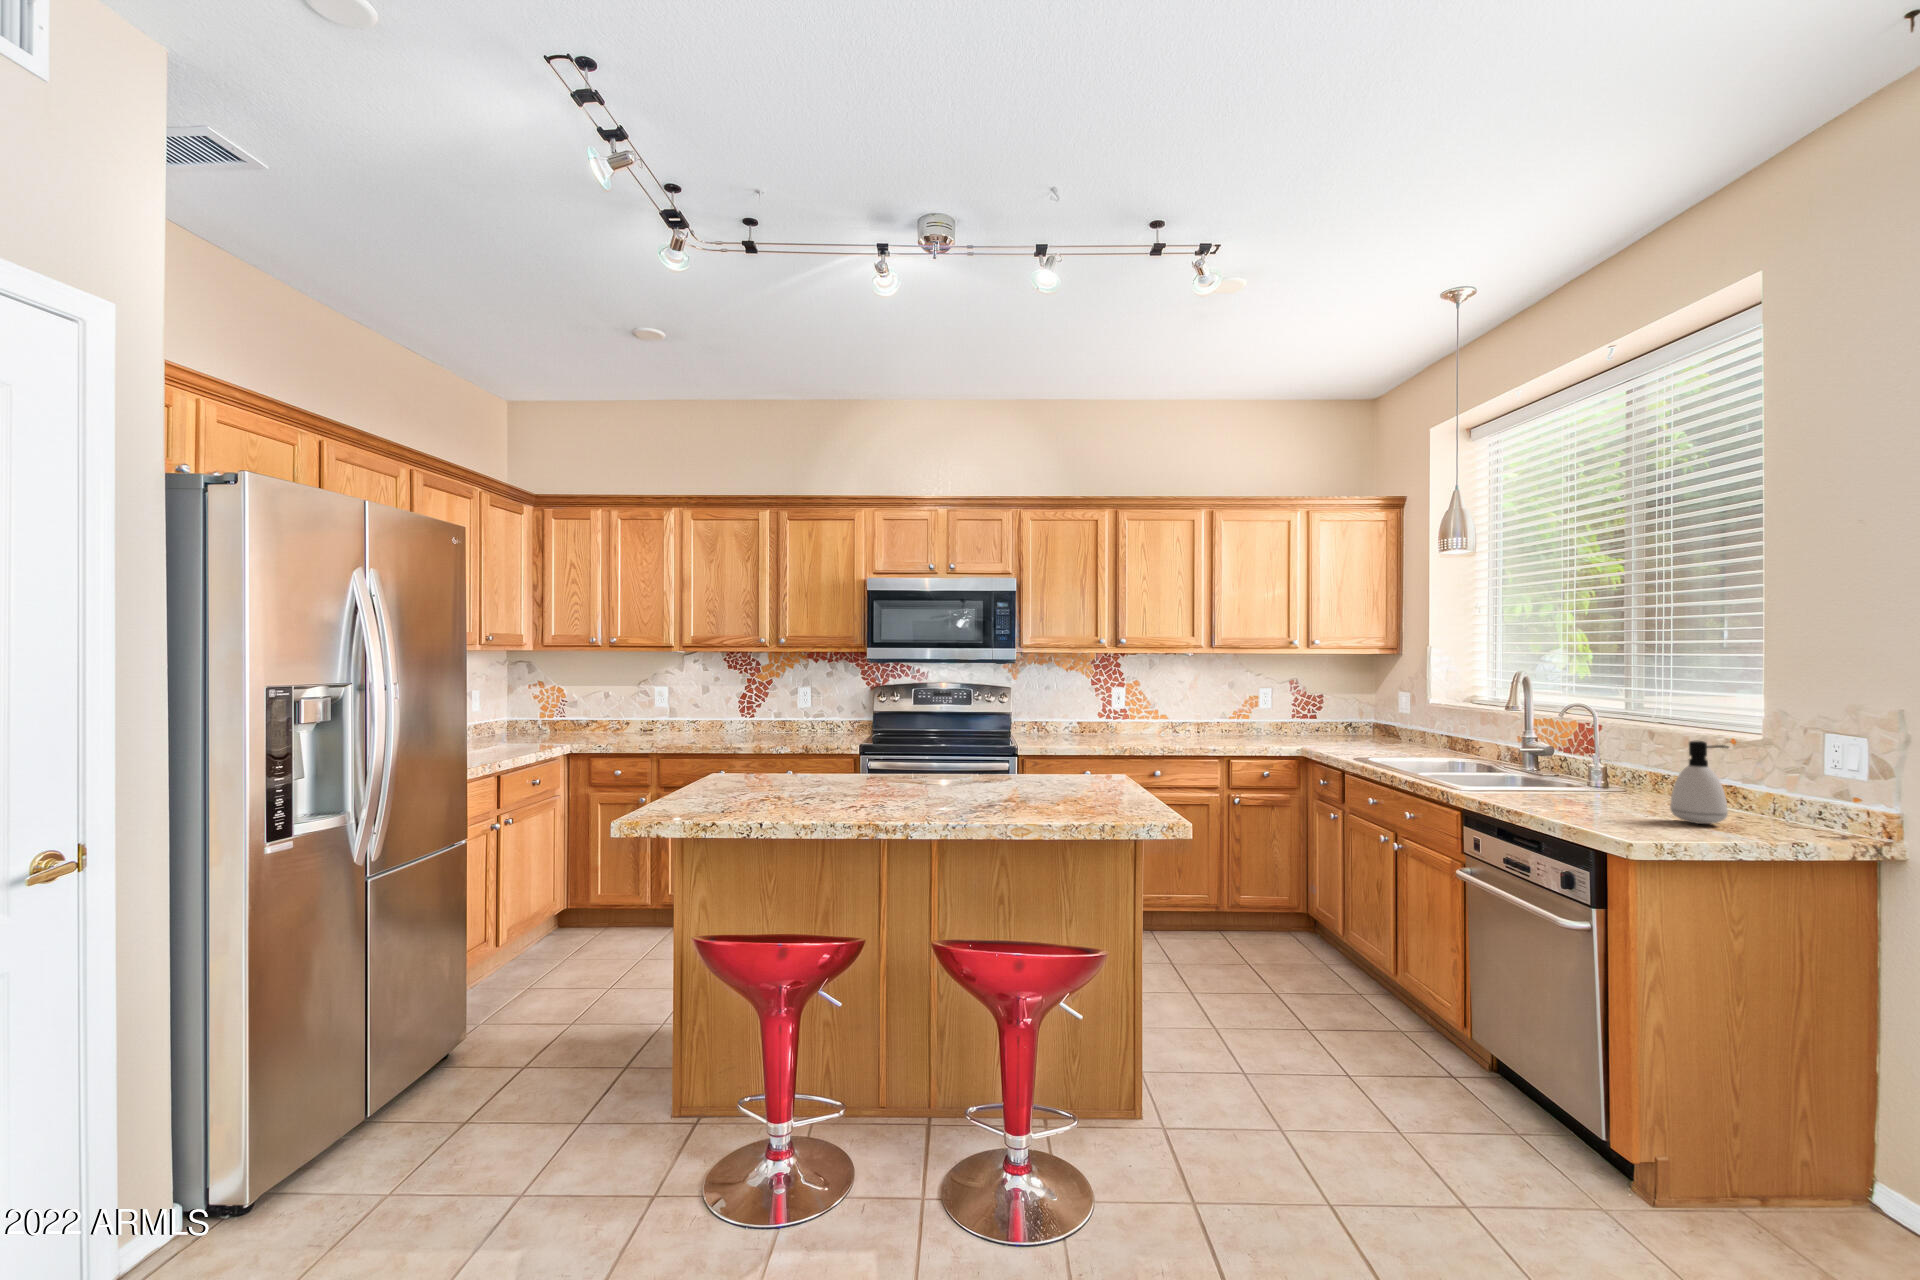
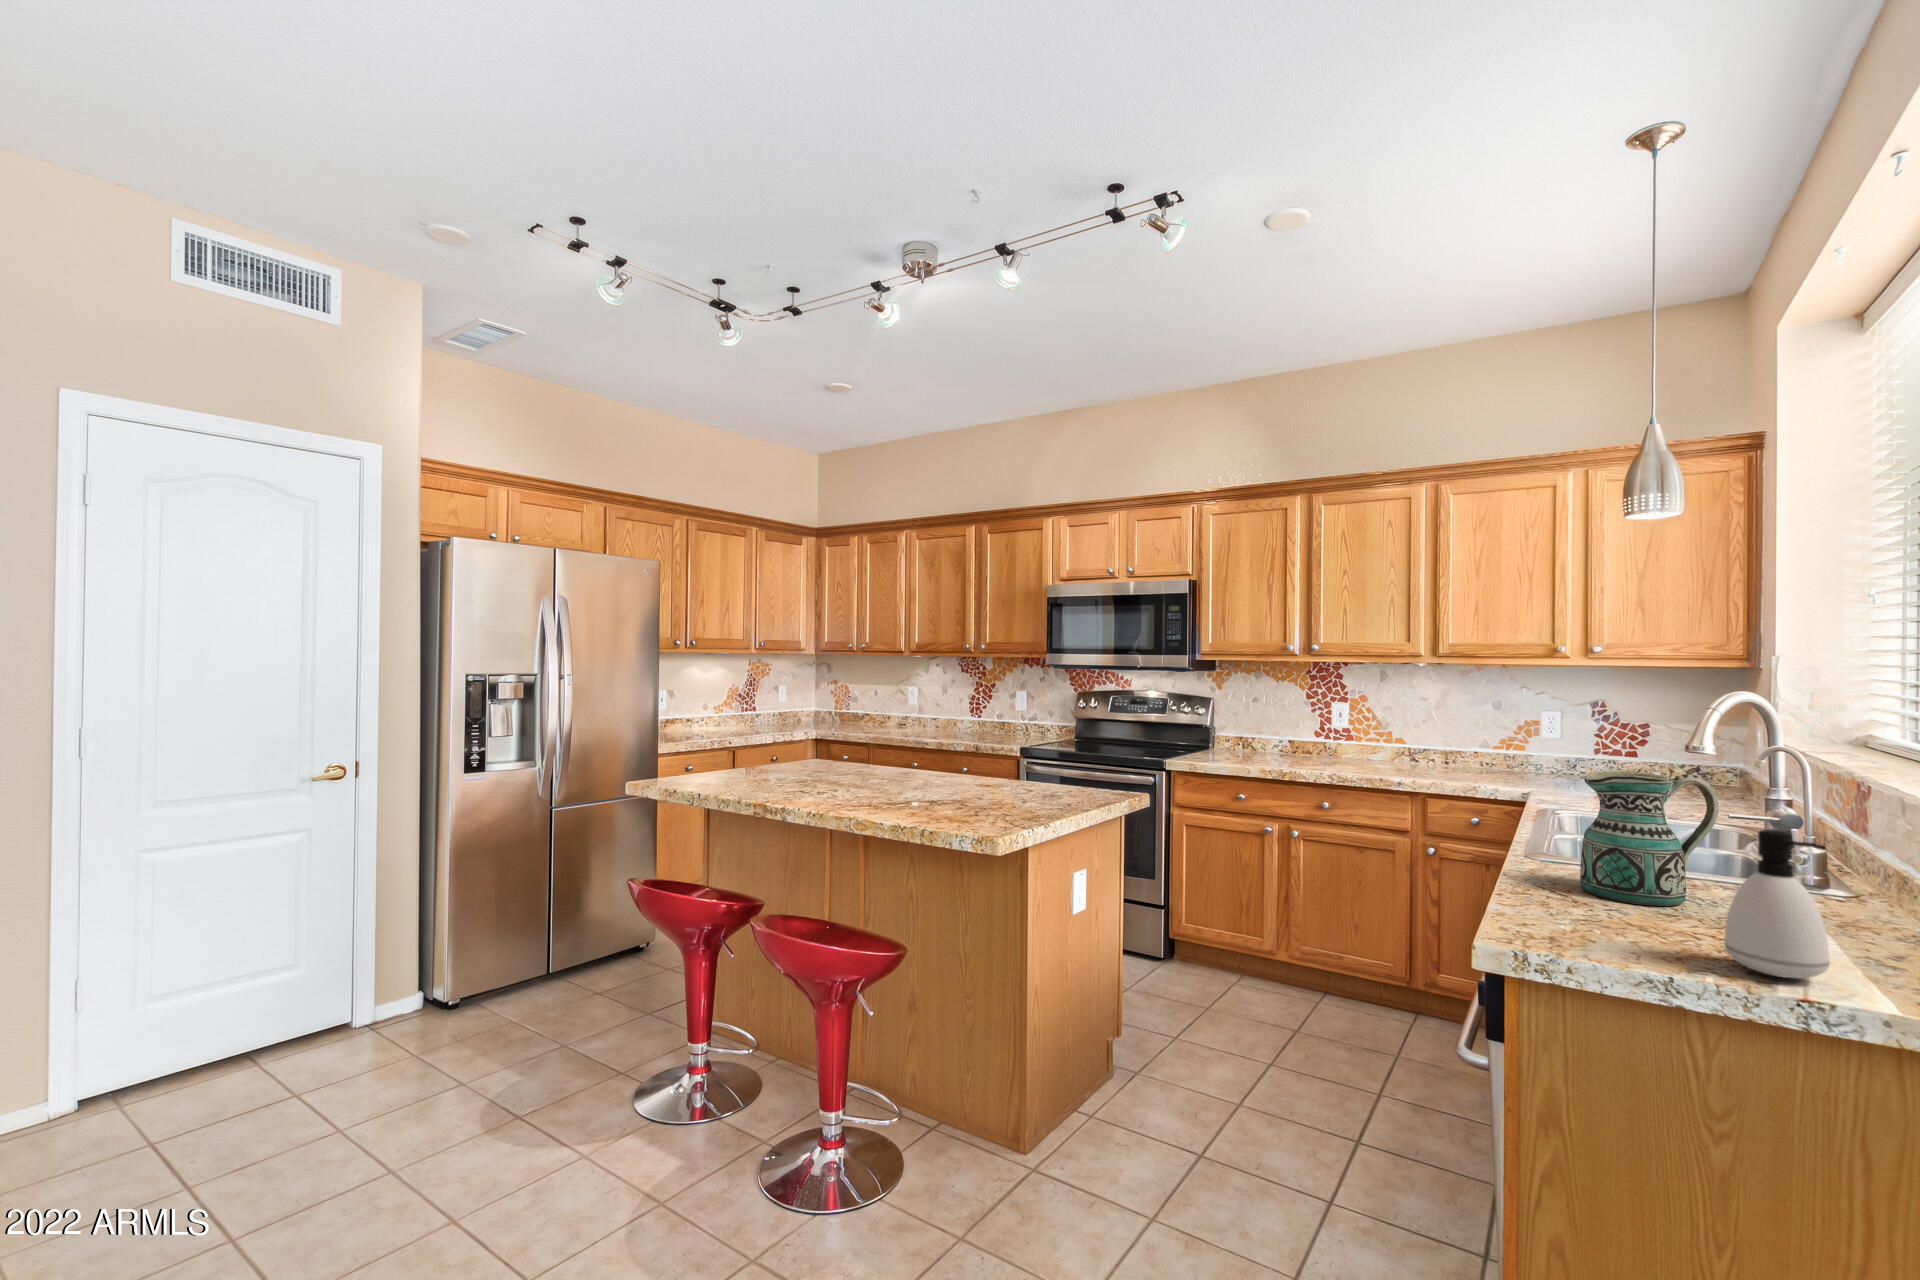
ceramic pitcher: none [1506,717,1573,801] -> present [1580,770,1719,906]

